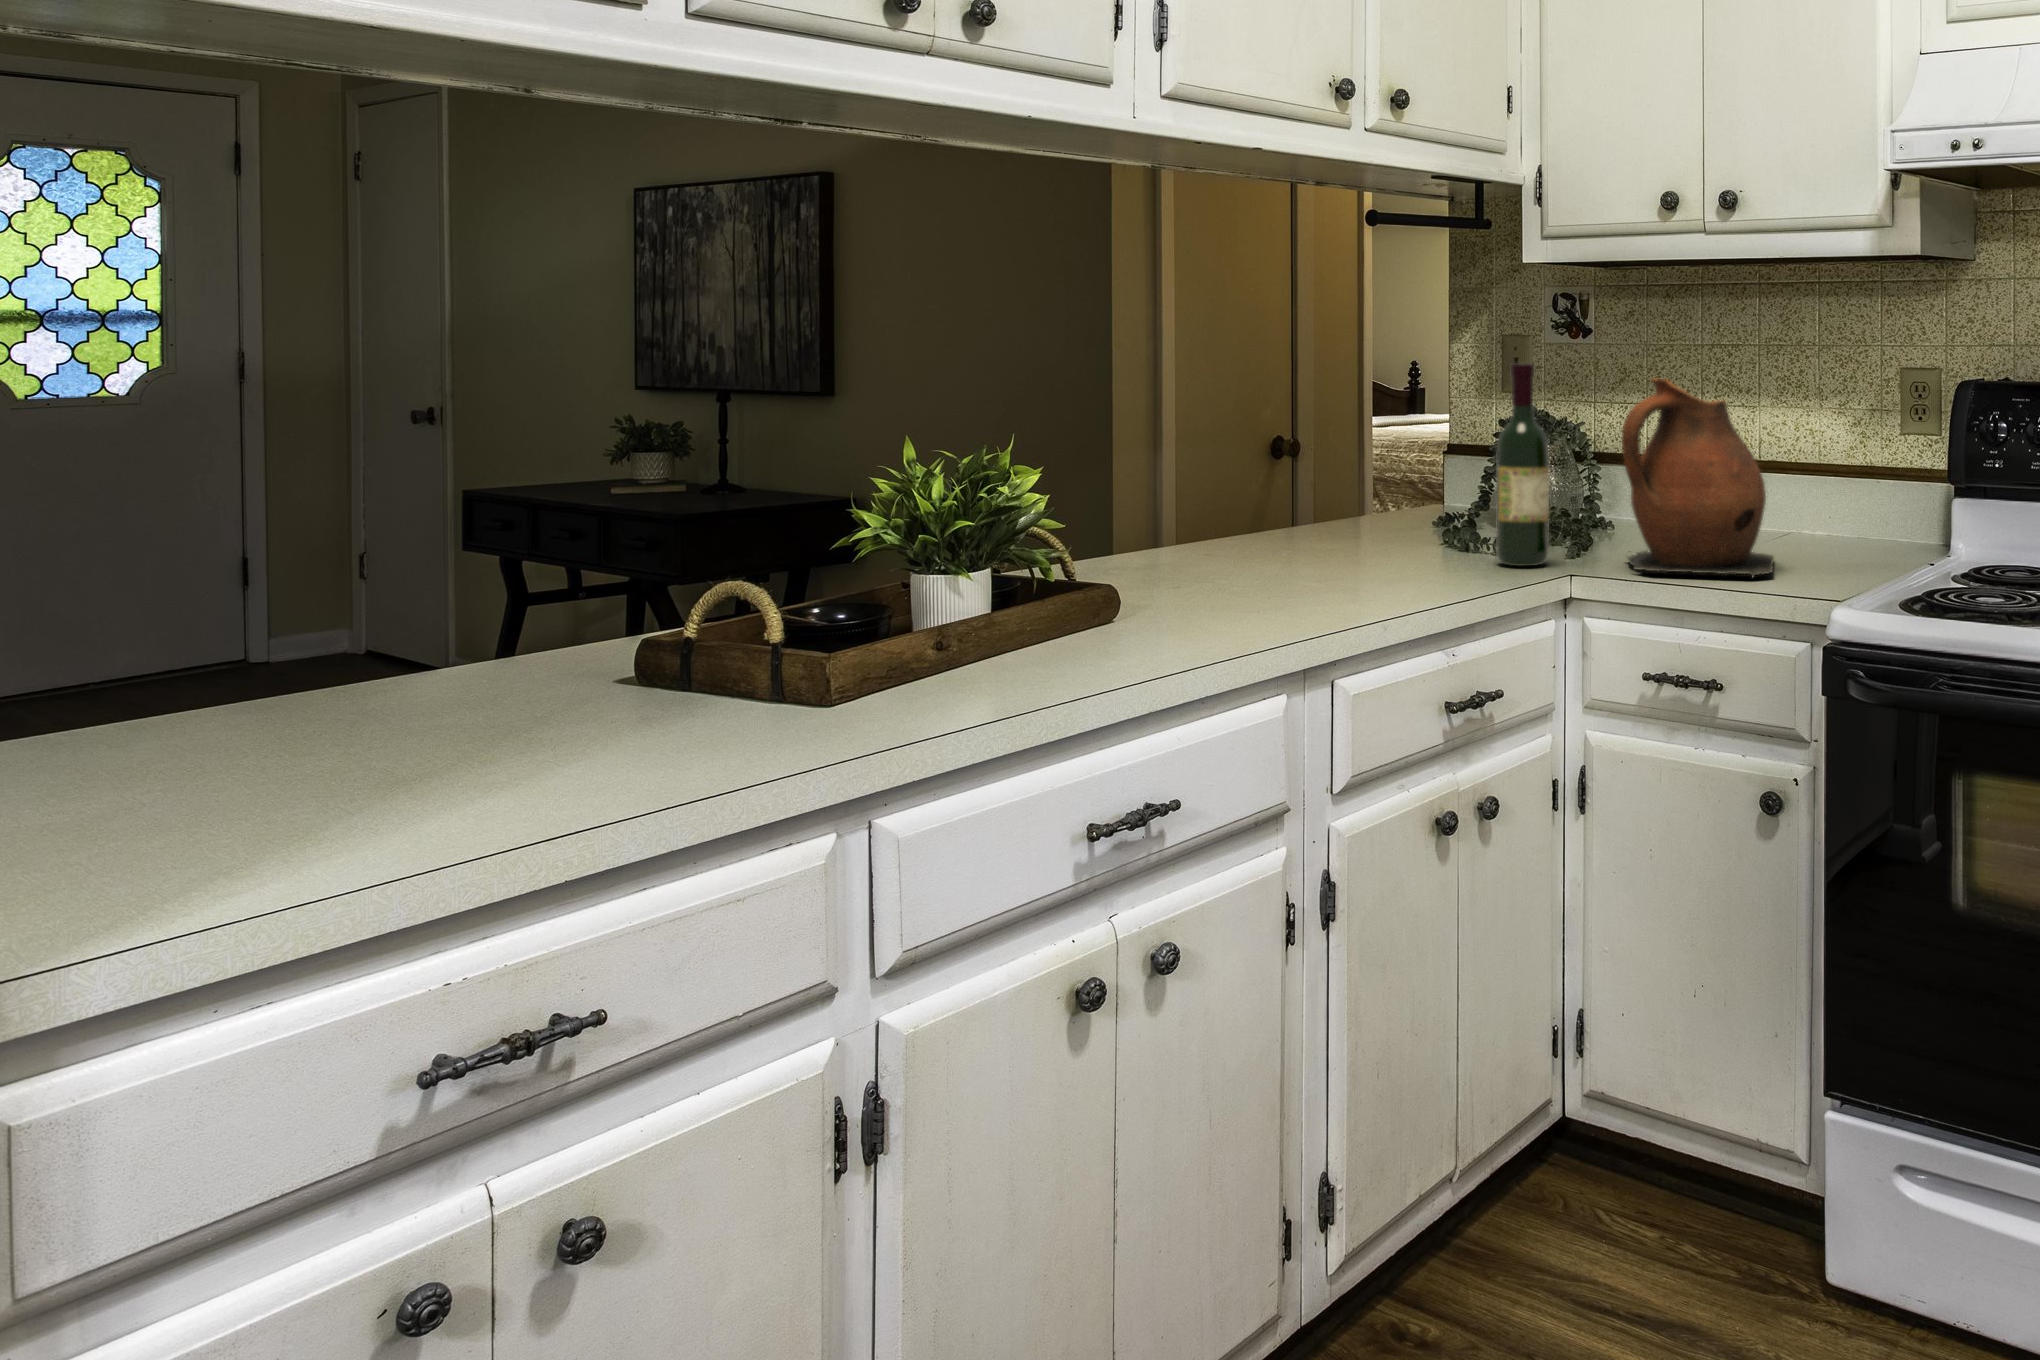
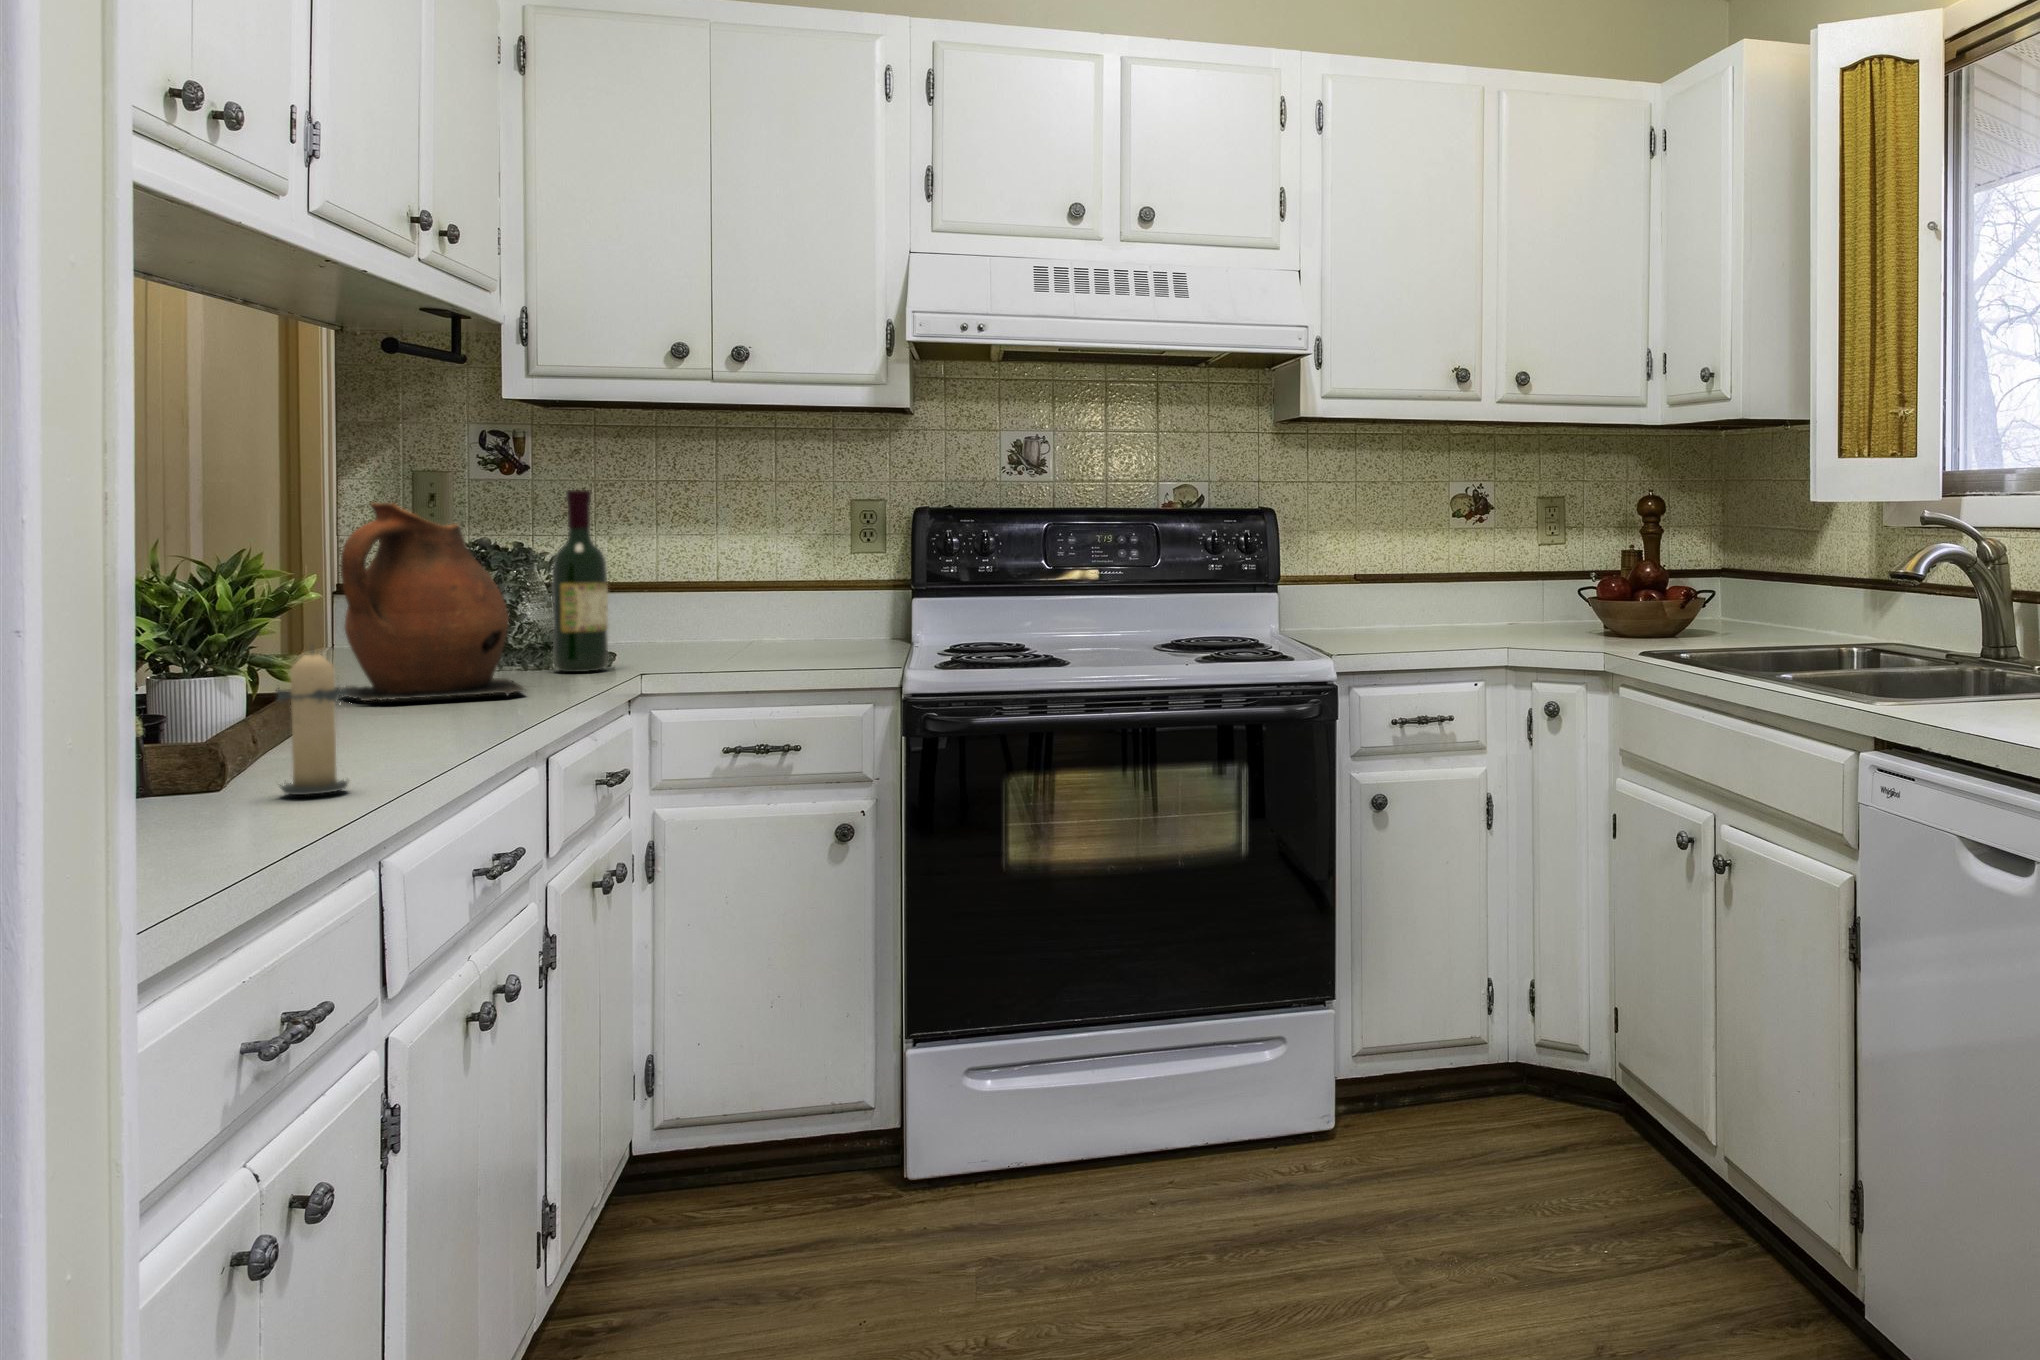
ceramic pitcher: present [1622,378,1774,577] -> present [341,503,525,701]
candle: none [833,553,920,726] -> present [276,652,350,795]

